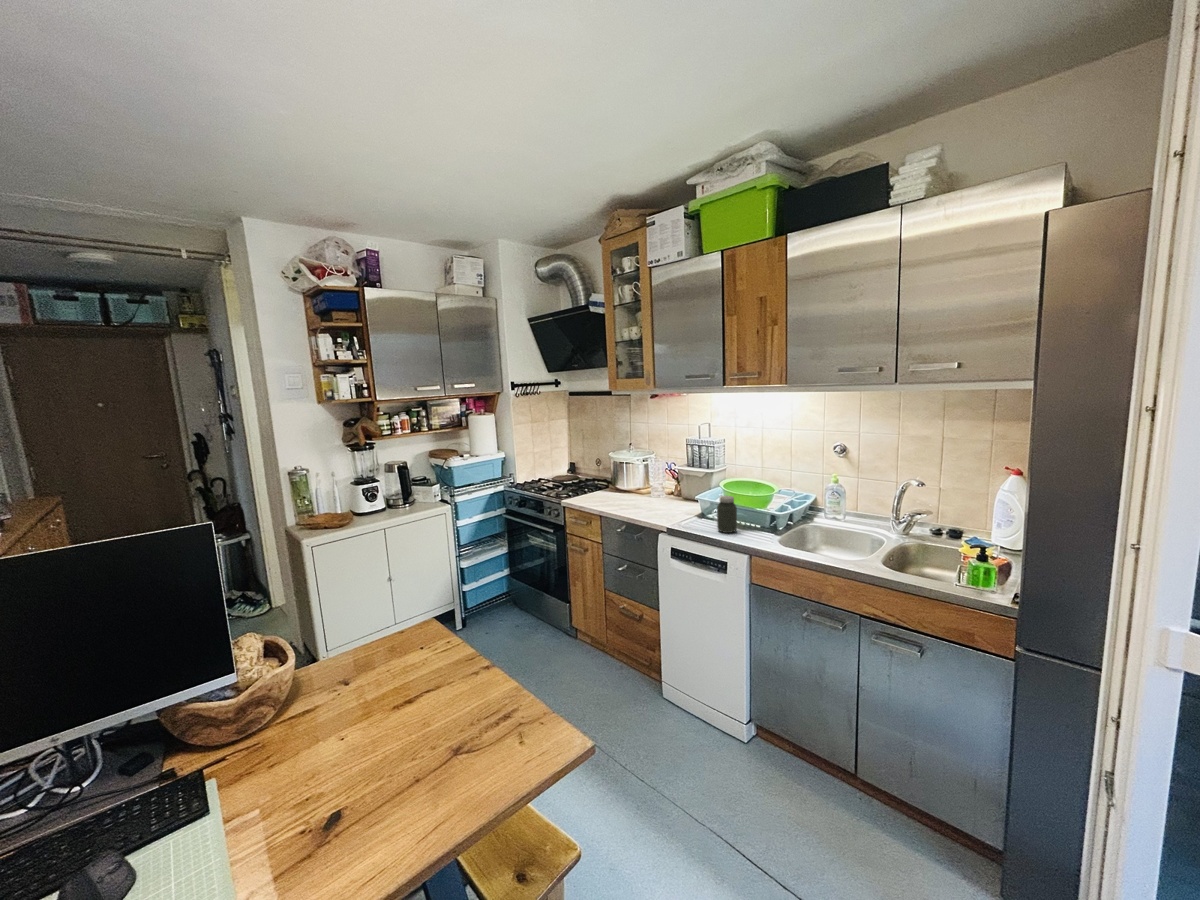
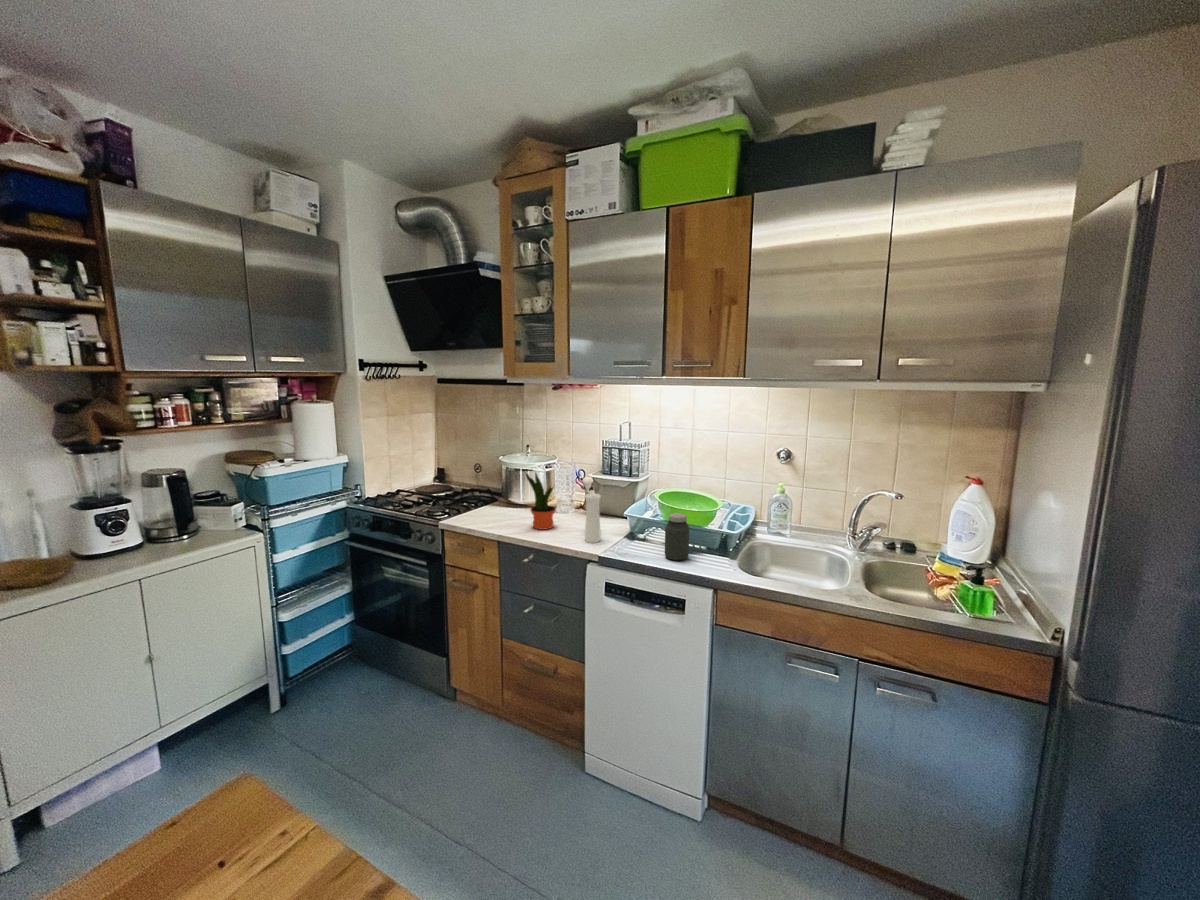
potted plant: none [618,463,644,508] -> present [525,473,556,530]
pepper mill: none [660,468,674,519] -> present [582,477,601,543]

